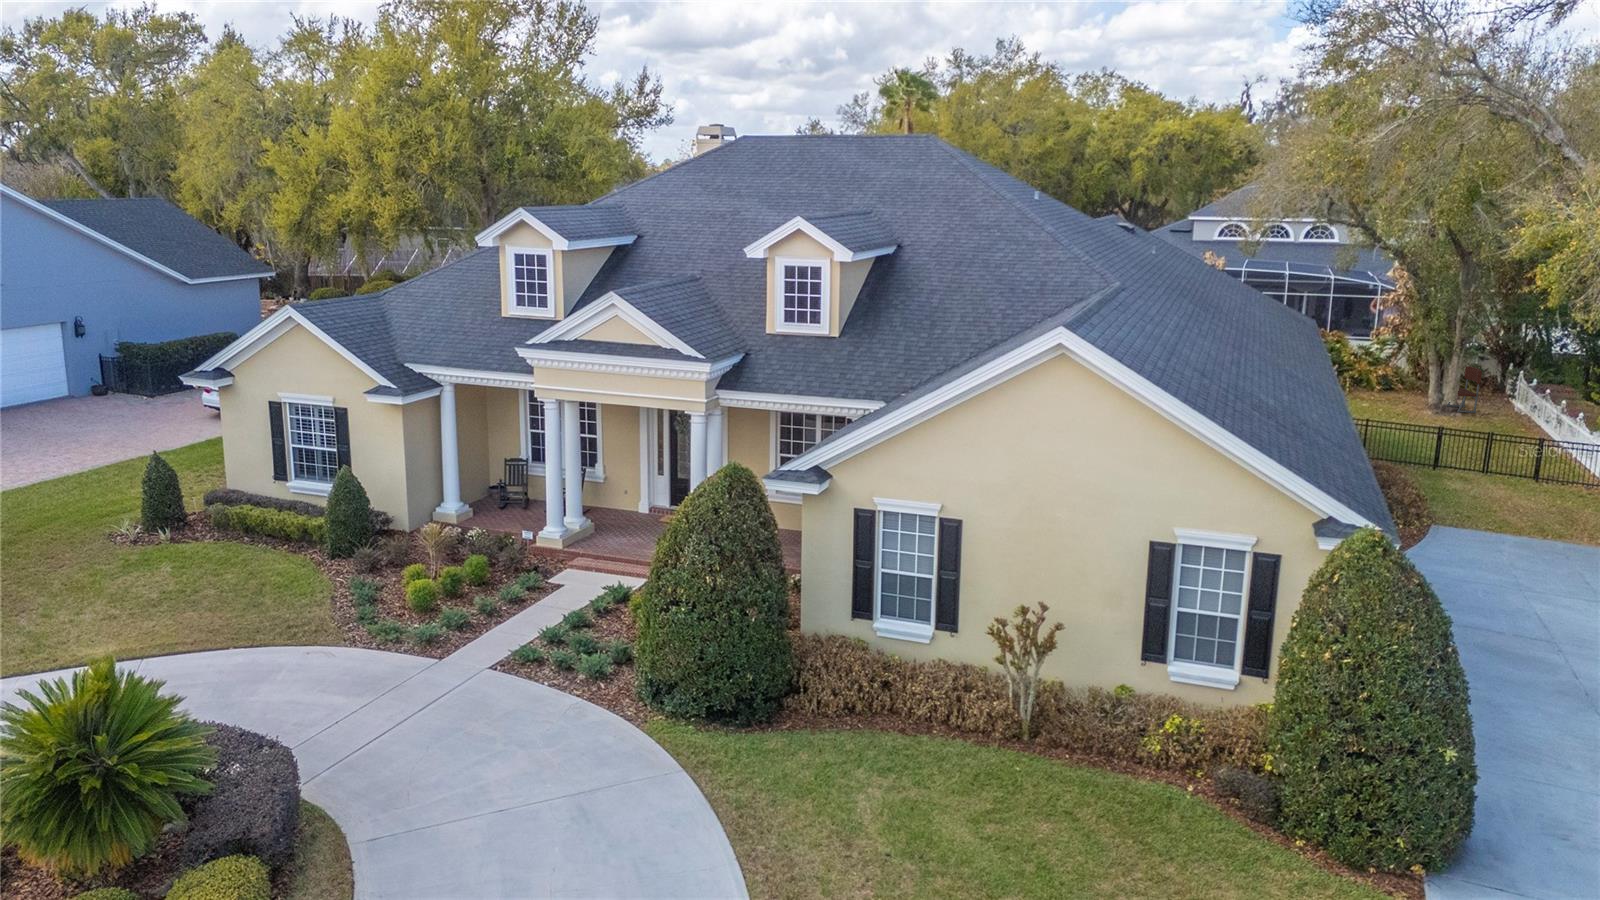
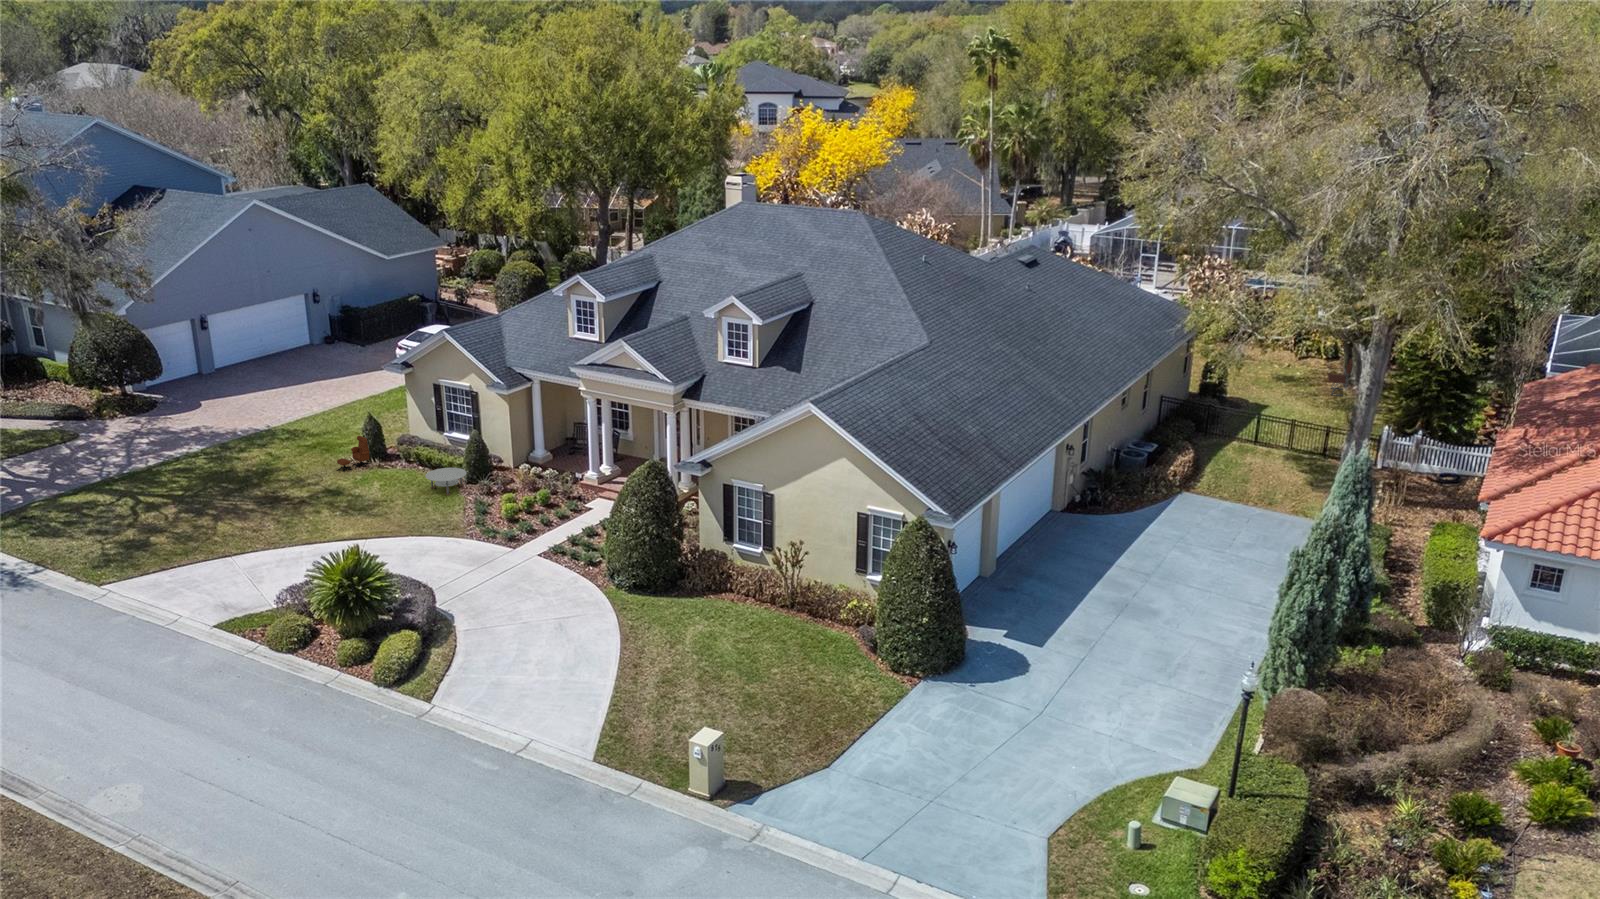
lounge chair: none [90,489,154,549] -> present [337,436,370,472]
round table: none [256,531,331,576] -> present [425,468,467,495]

